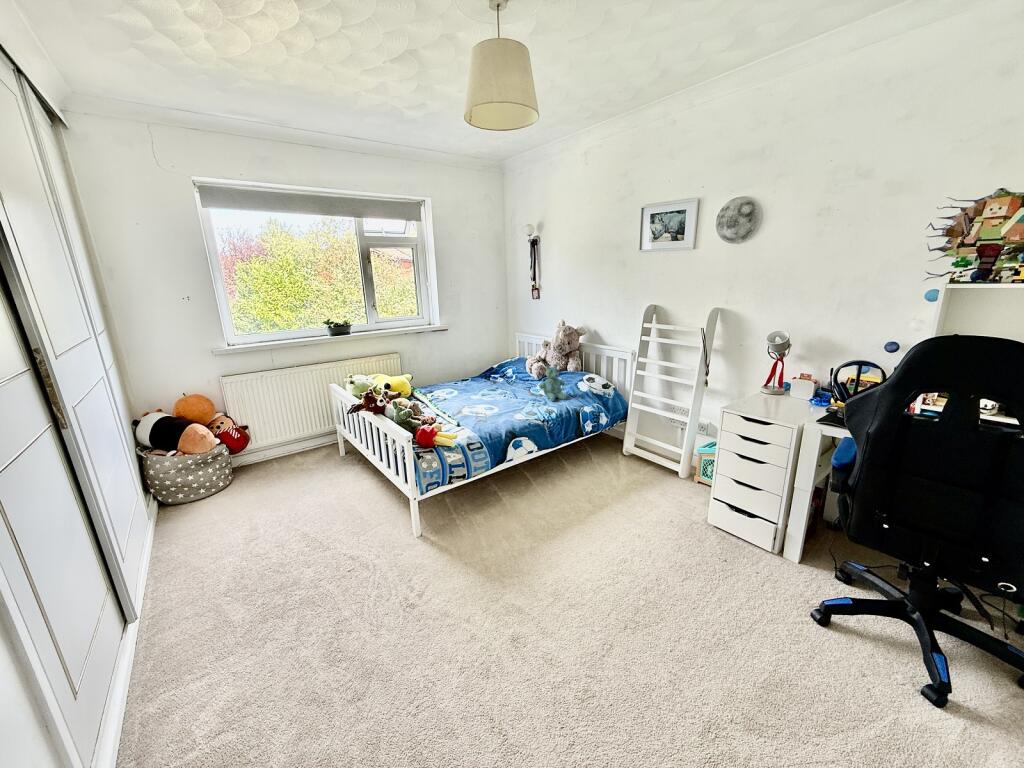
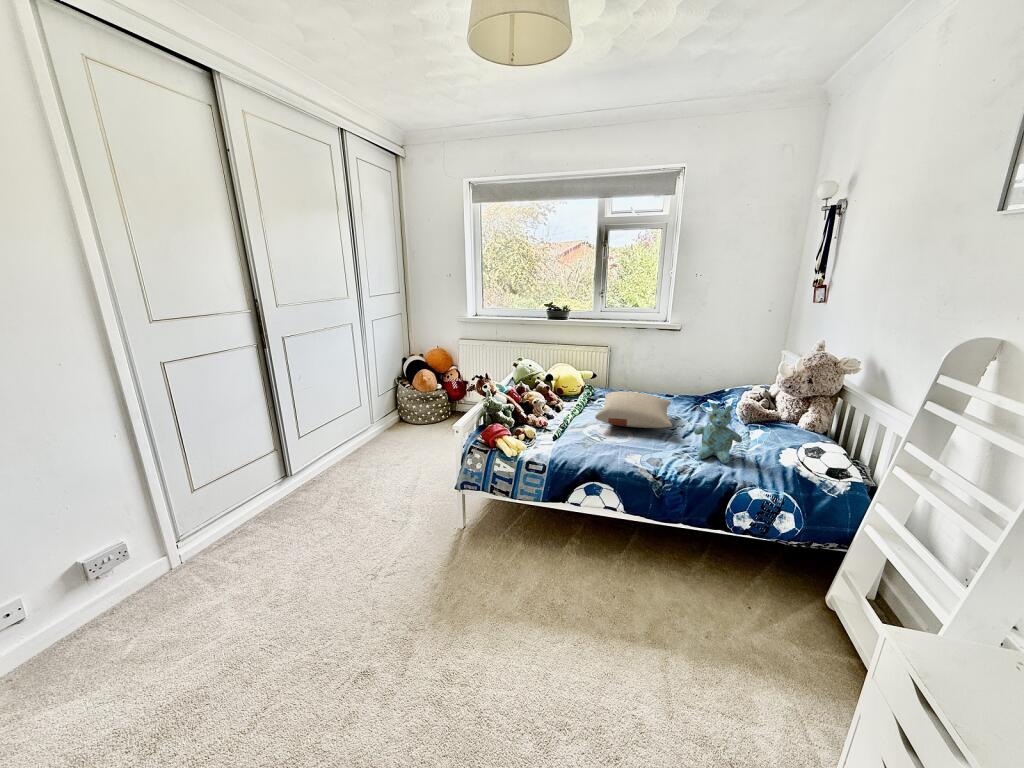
pillow: none [449,376,522,403] -> present [595,391,672,428]

